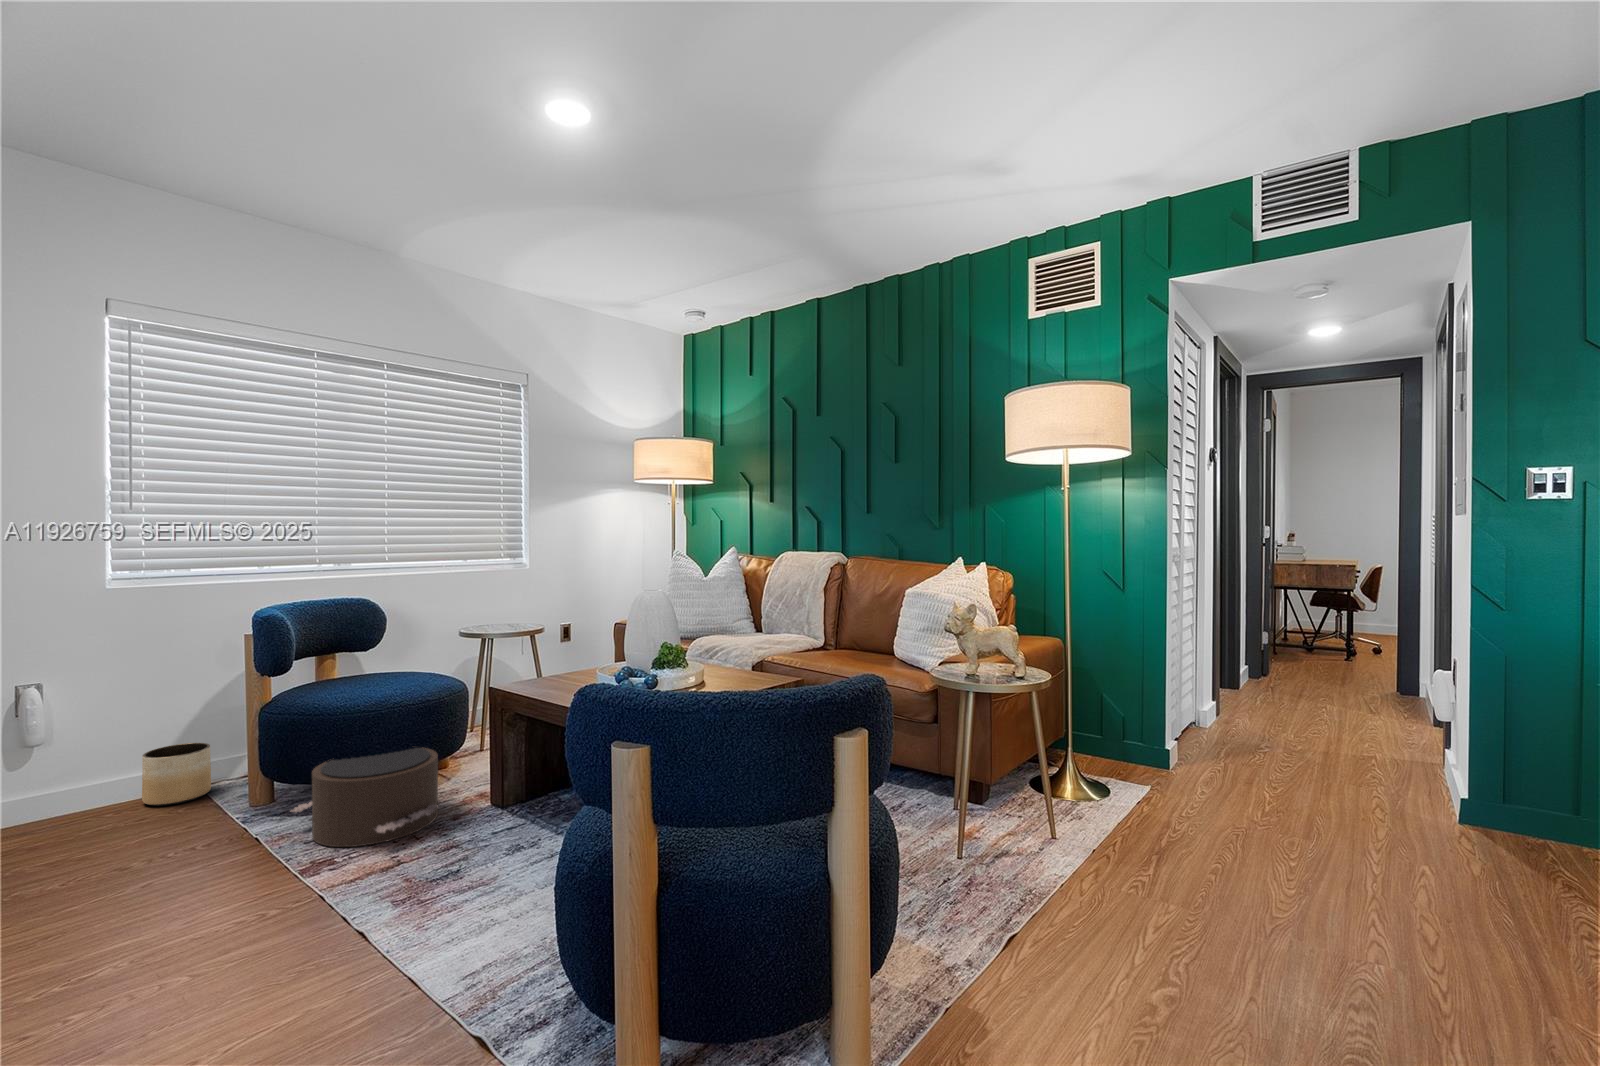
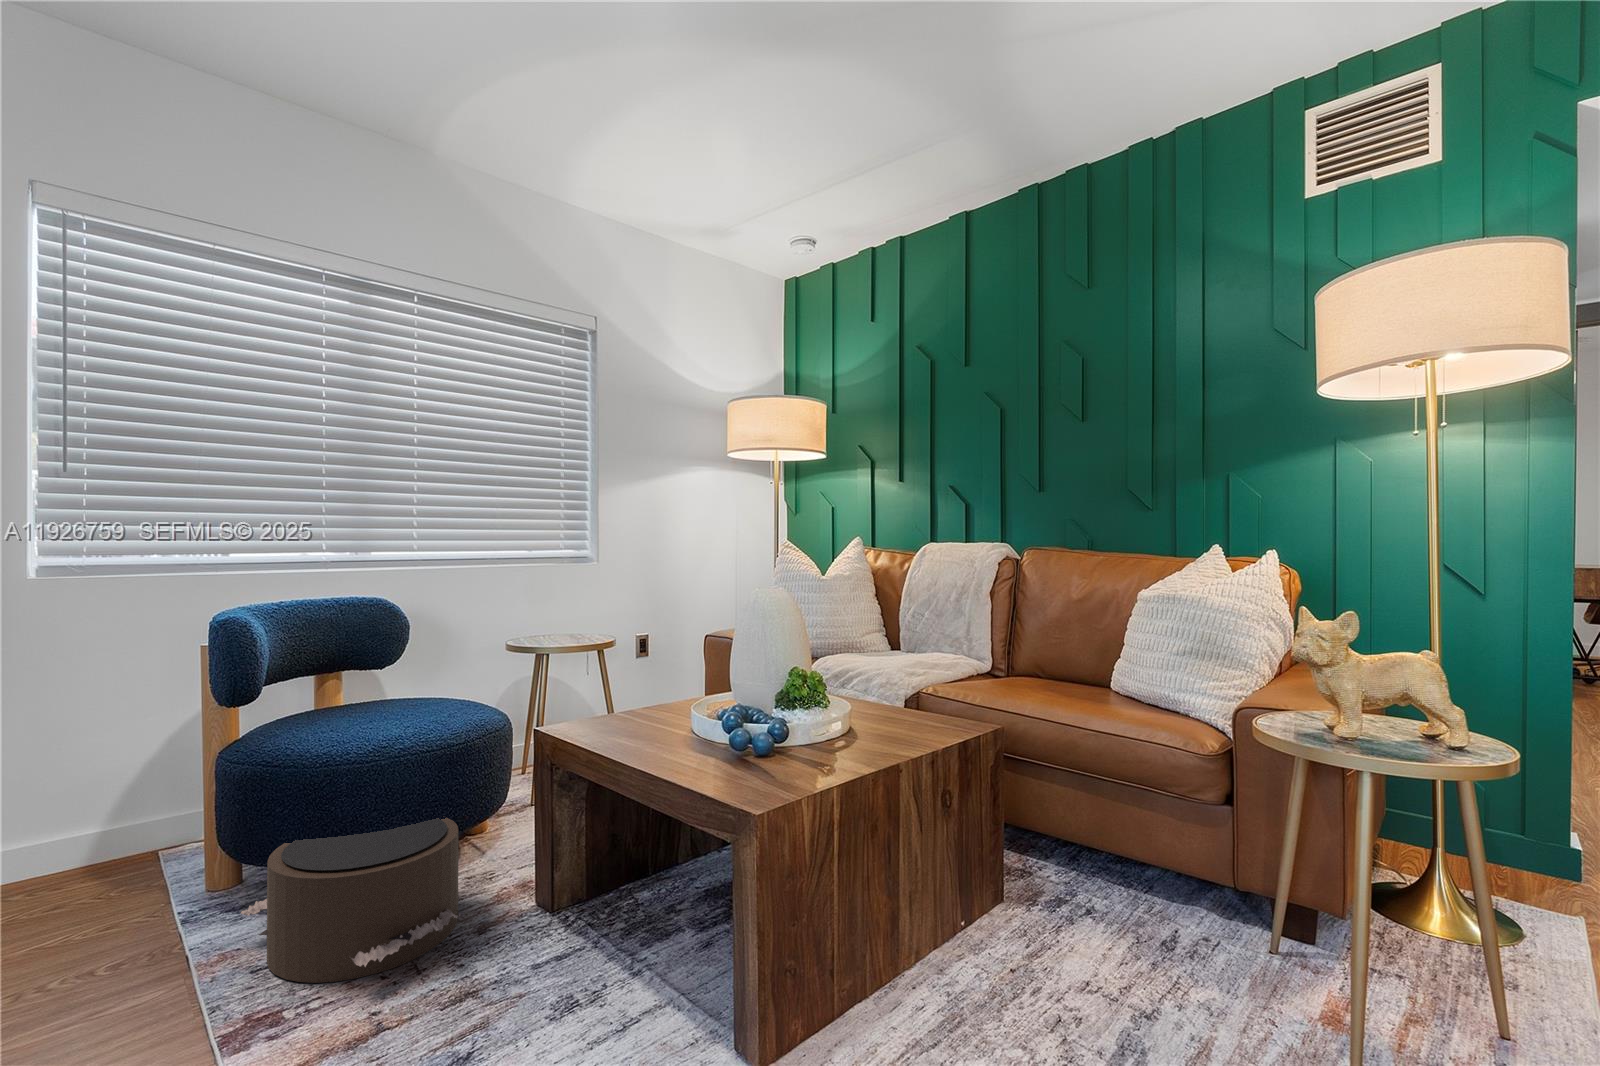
planter: present [142,743,211,806] -> none [66,792,163,884]

